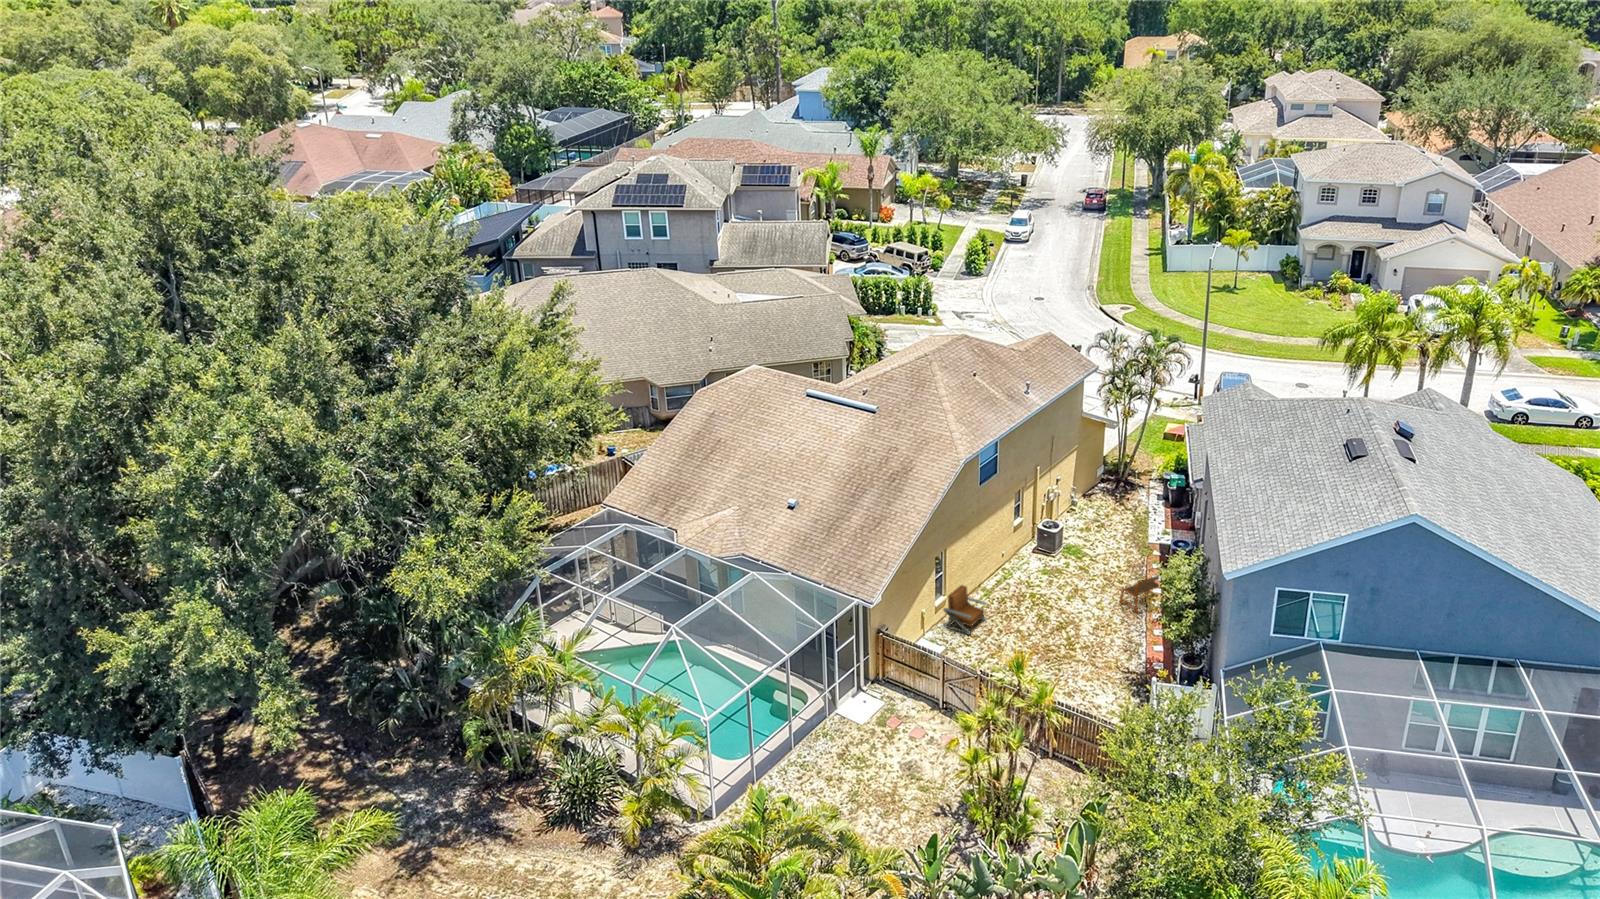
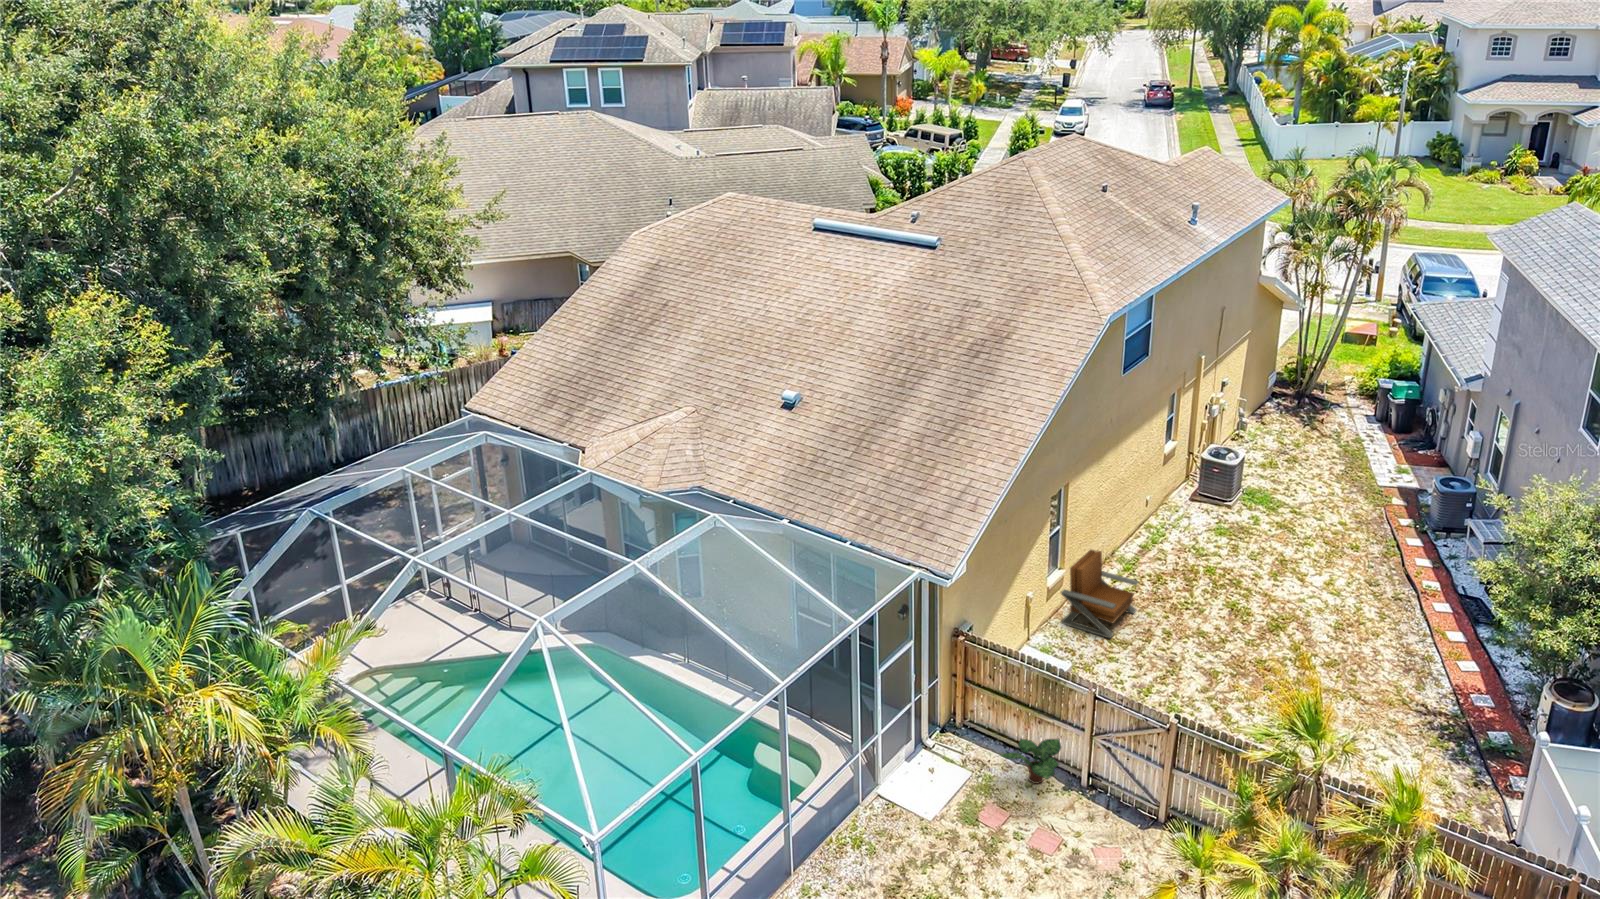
bench: present [1119,576,1160,614] -> none [1362,529,1448,602]
potted plant: none [898,686,930,708] -> present [1000,739,1061,784]

